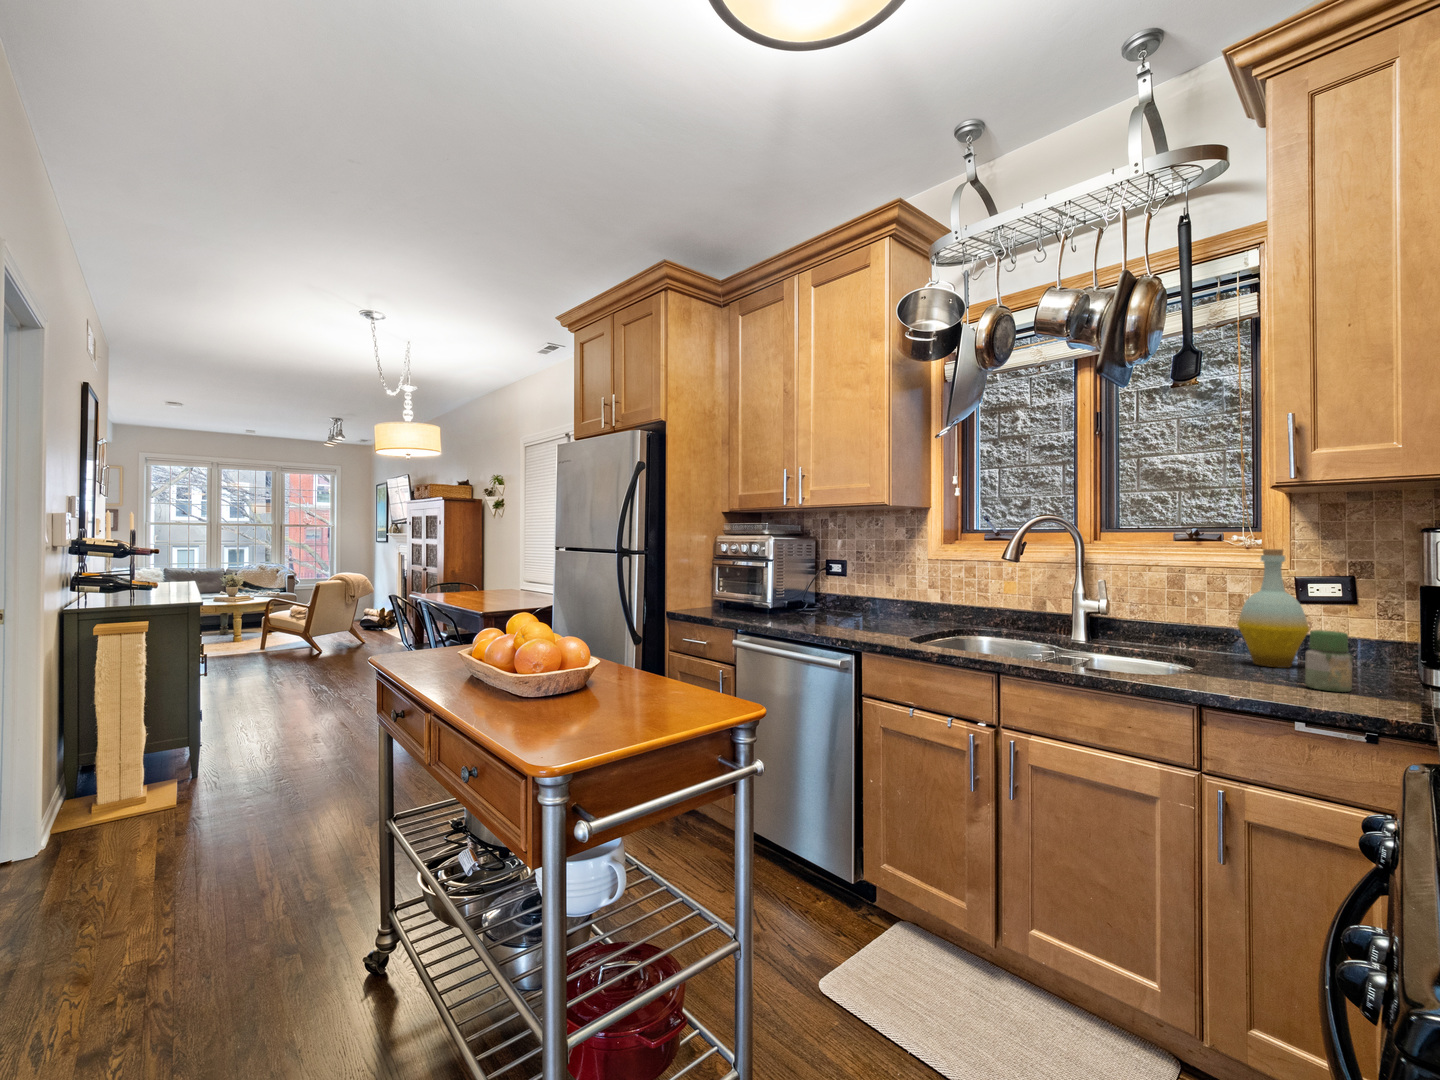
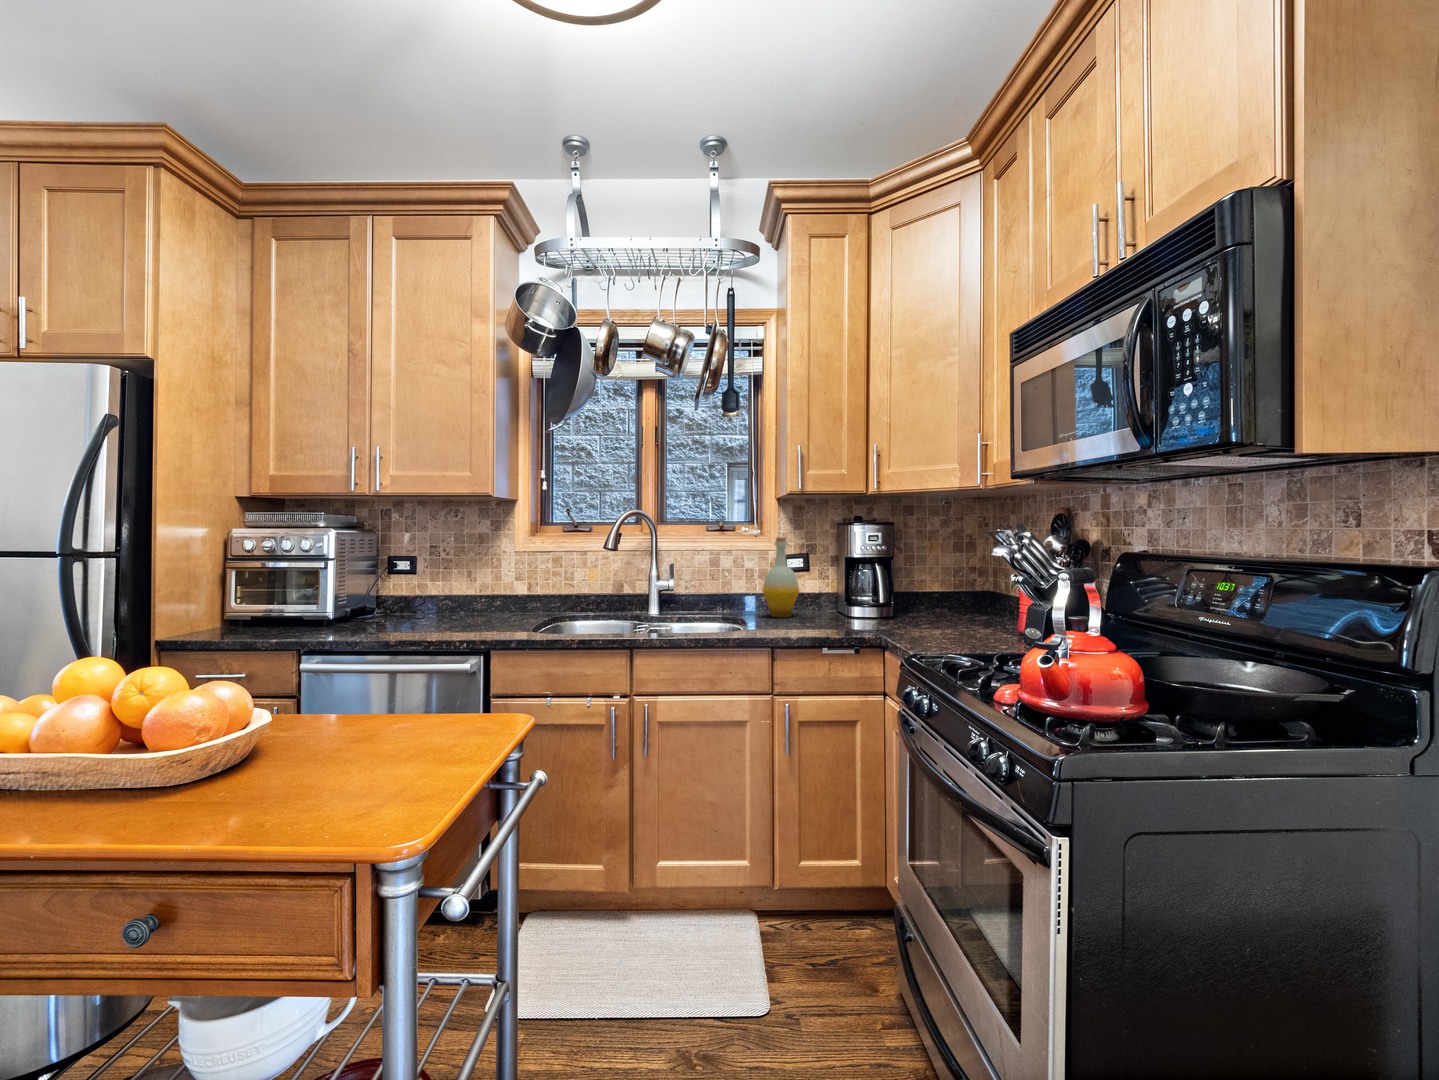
jar: present [1305,630,1352,692] -> none [818,590,840,628]

